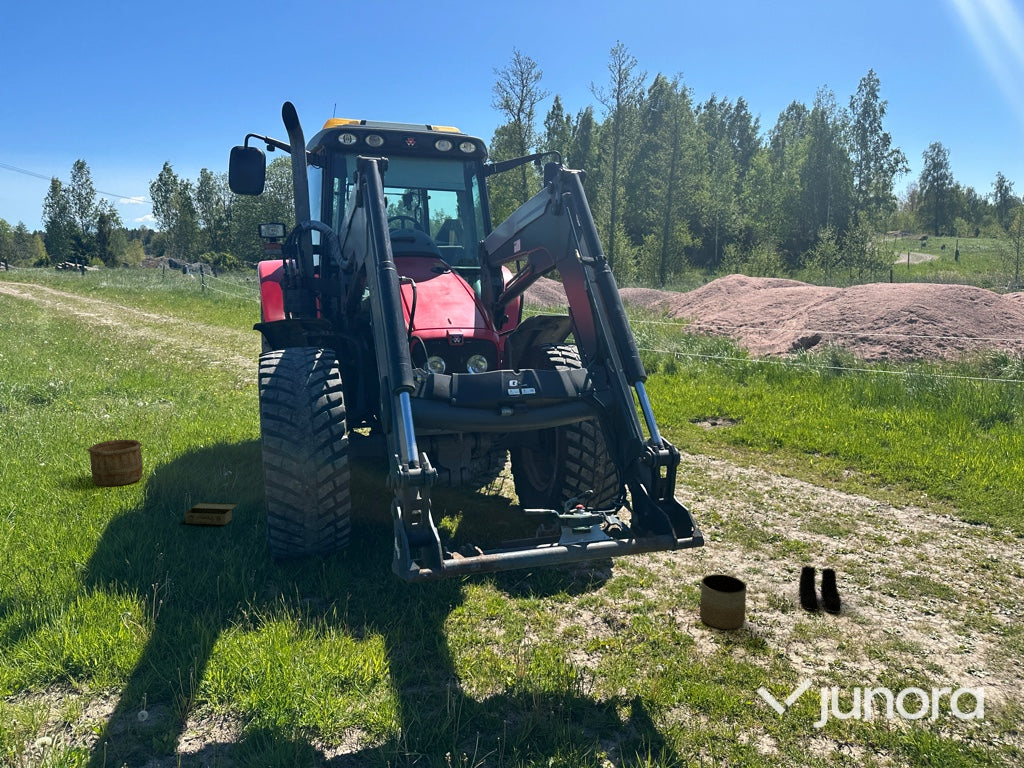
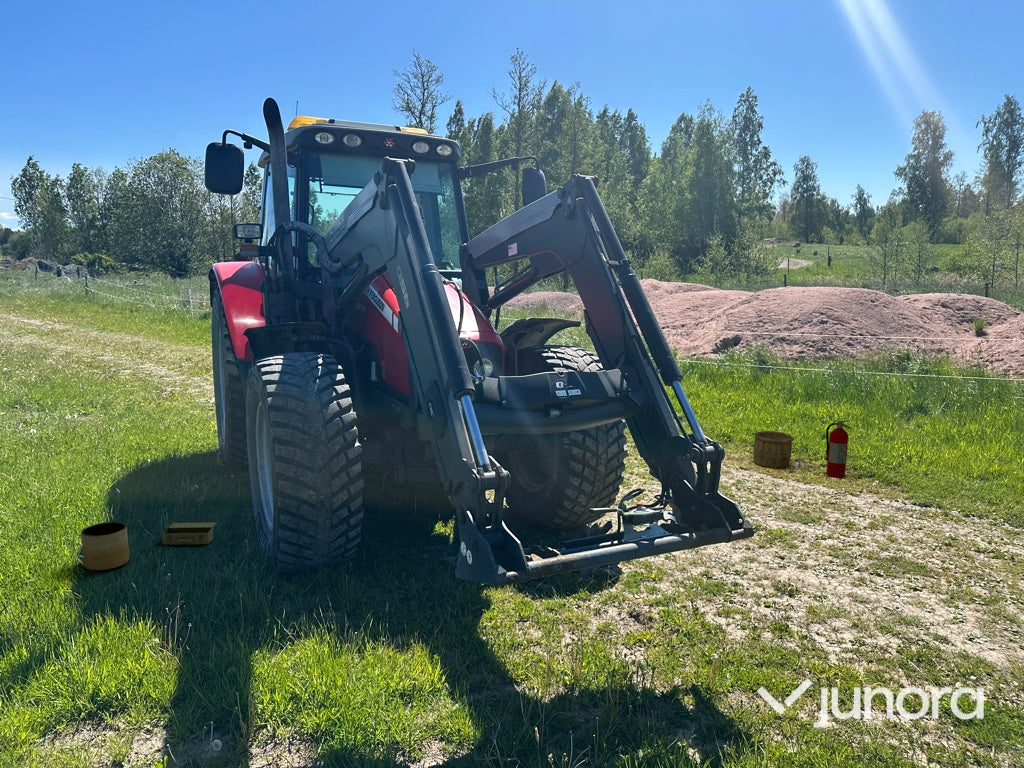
fire extinguisher: none [875,427,903,488] -> present [826,420,851,478]
wooden bucket: present [88,439,143,486] -> present [753,431,794,468]
boots: present [799,566,842,613] -> none [799,551,842,594]
planter: present [700,575,746,629] -> present [81,522,129,571]

